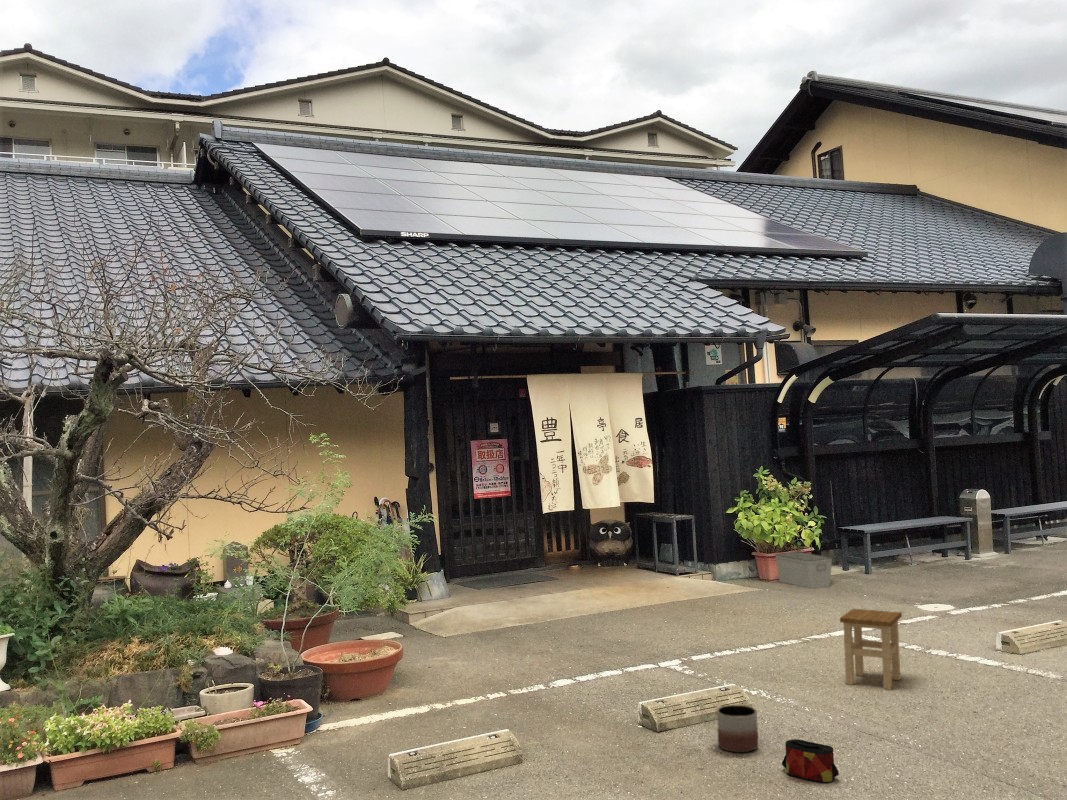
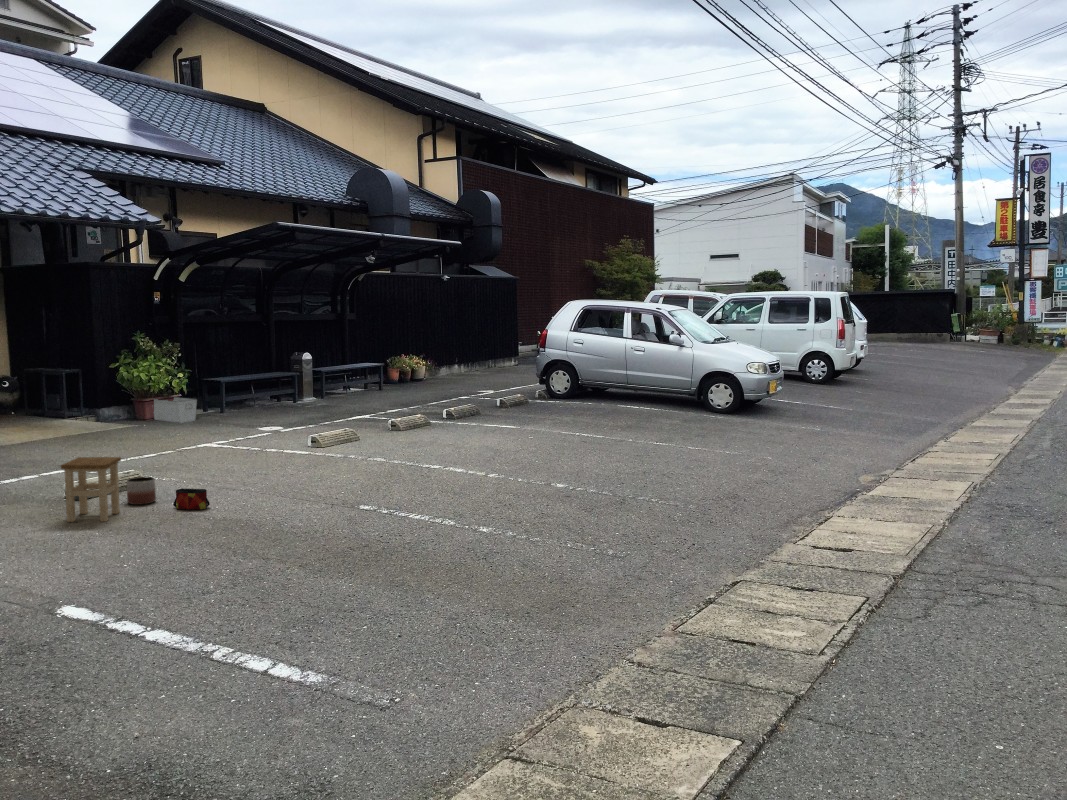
stool: present [840,609,902,689] -> present [61,457,121,522]

